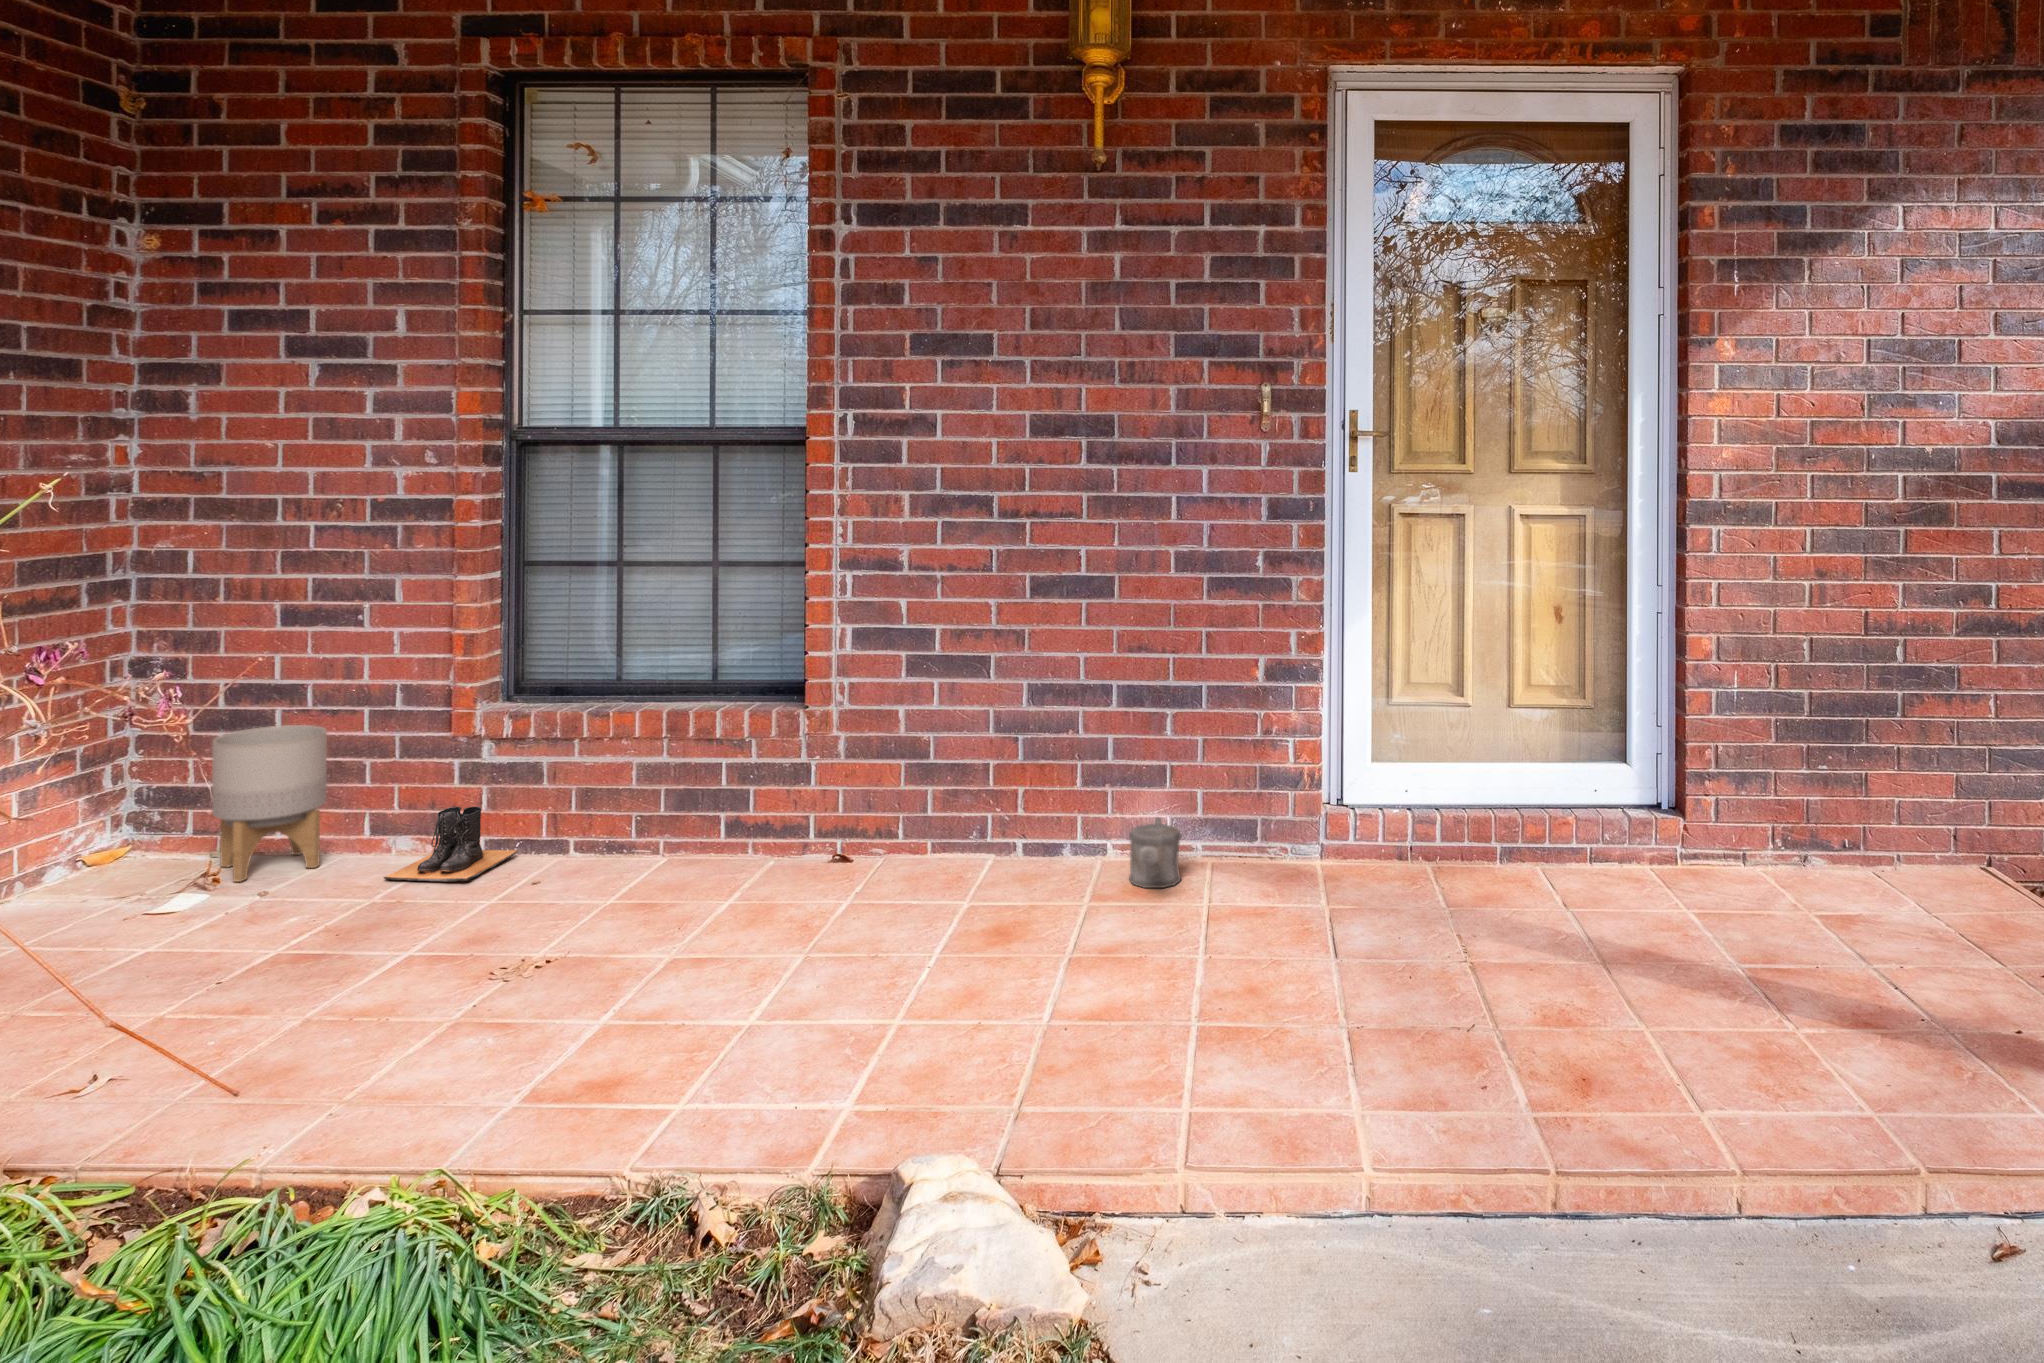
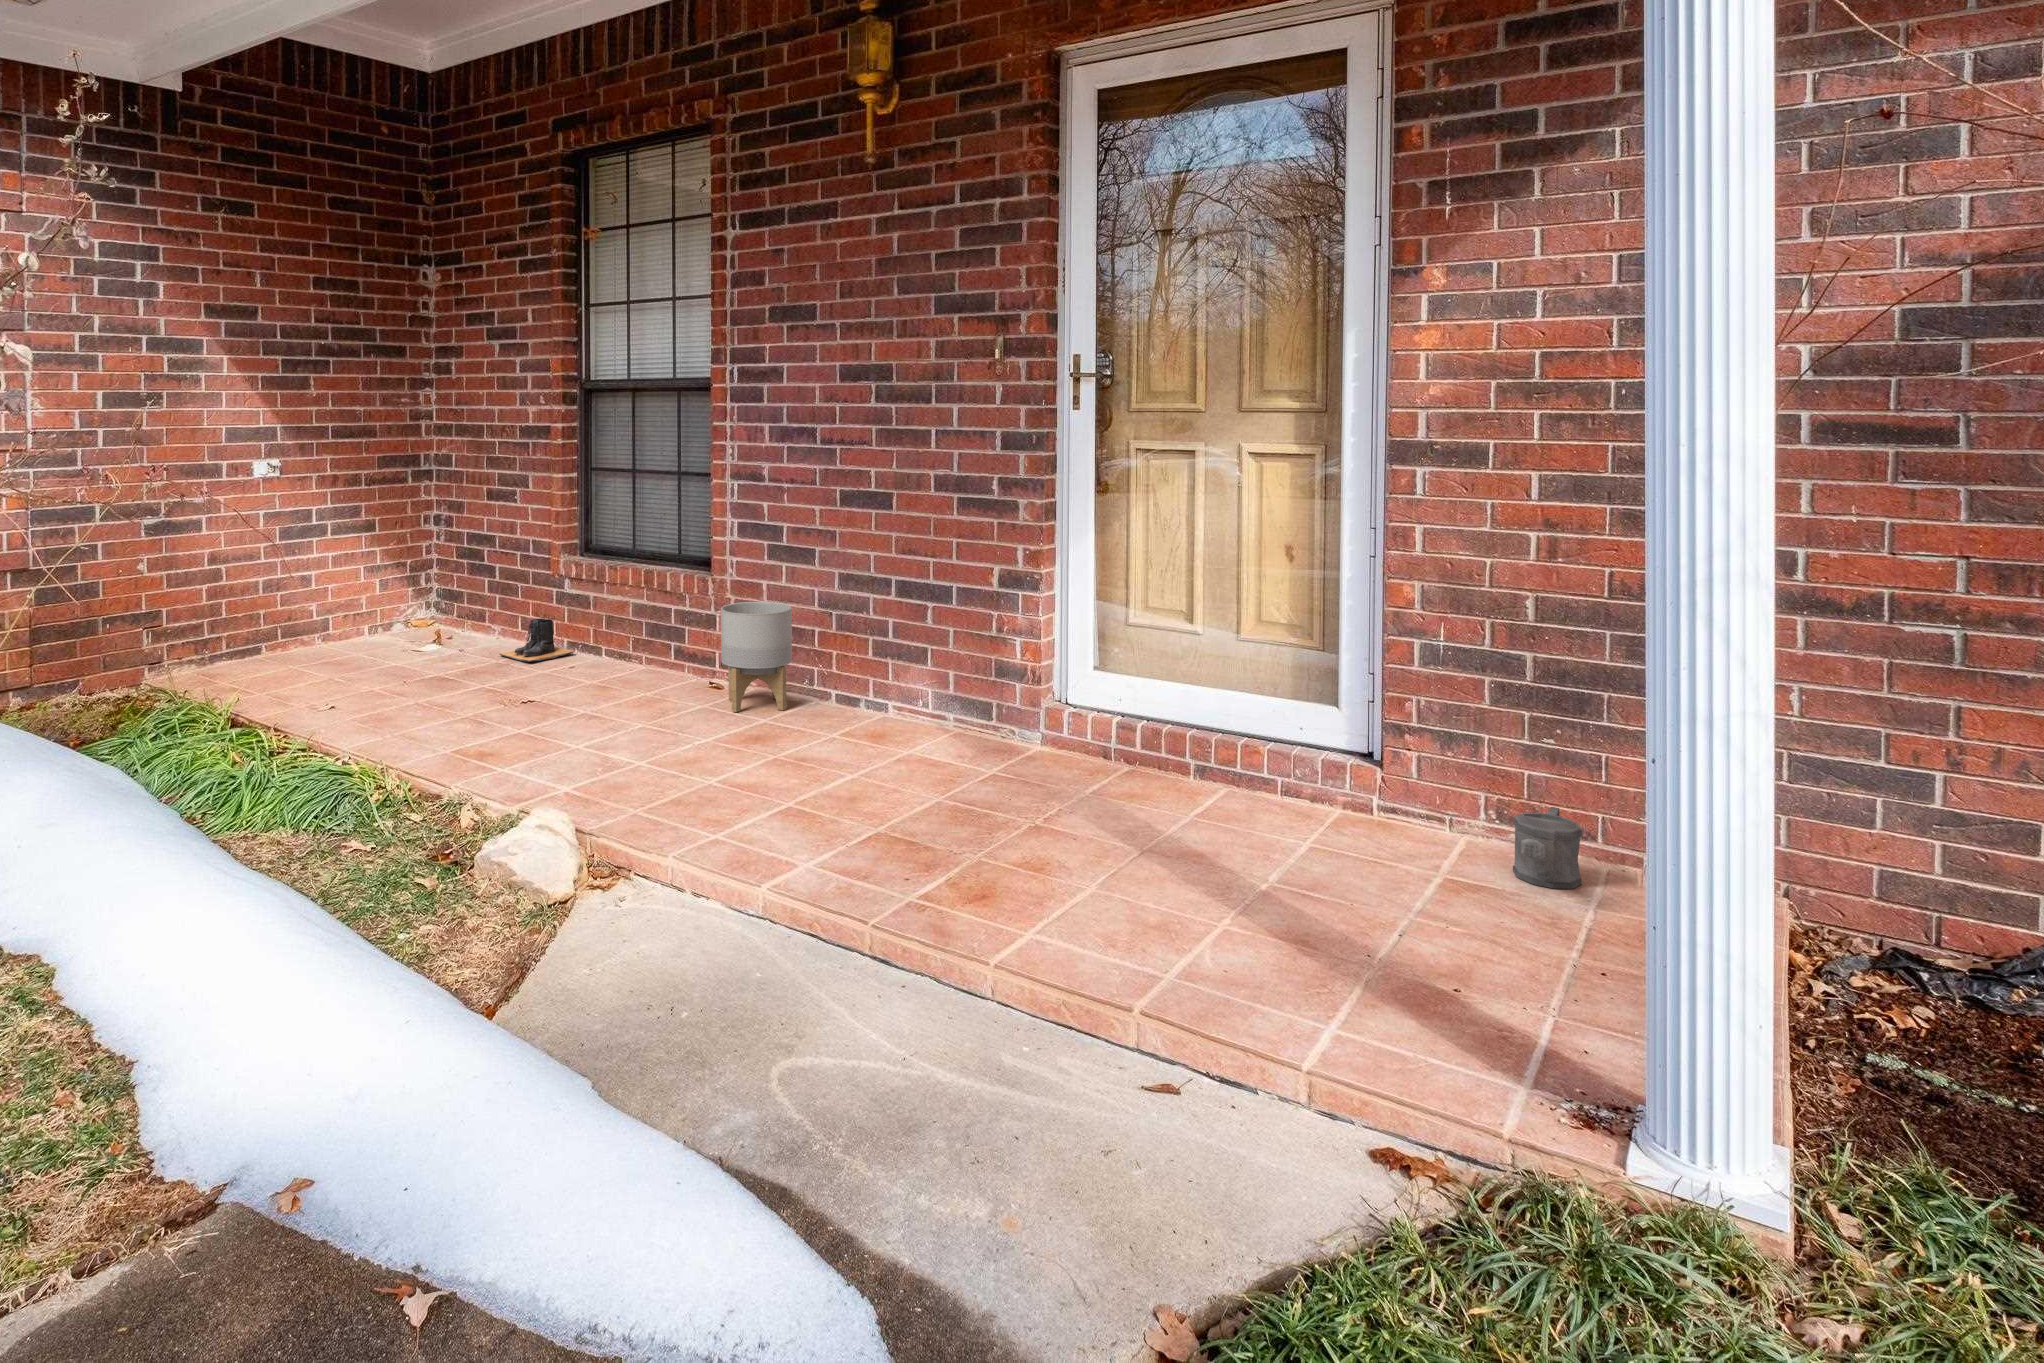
planter: present [212,725,327,882] -> present [721,602,792,712]
watering can: present [1129,817,1181,888] -> present [1513,807,1583,889]

